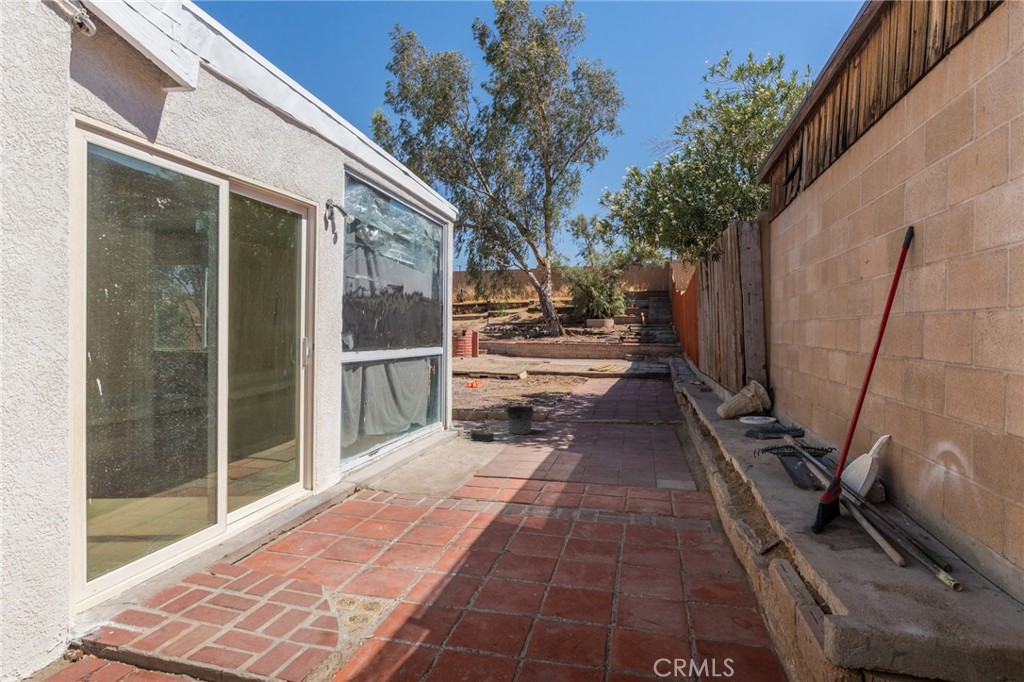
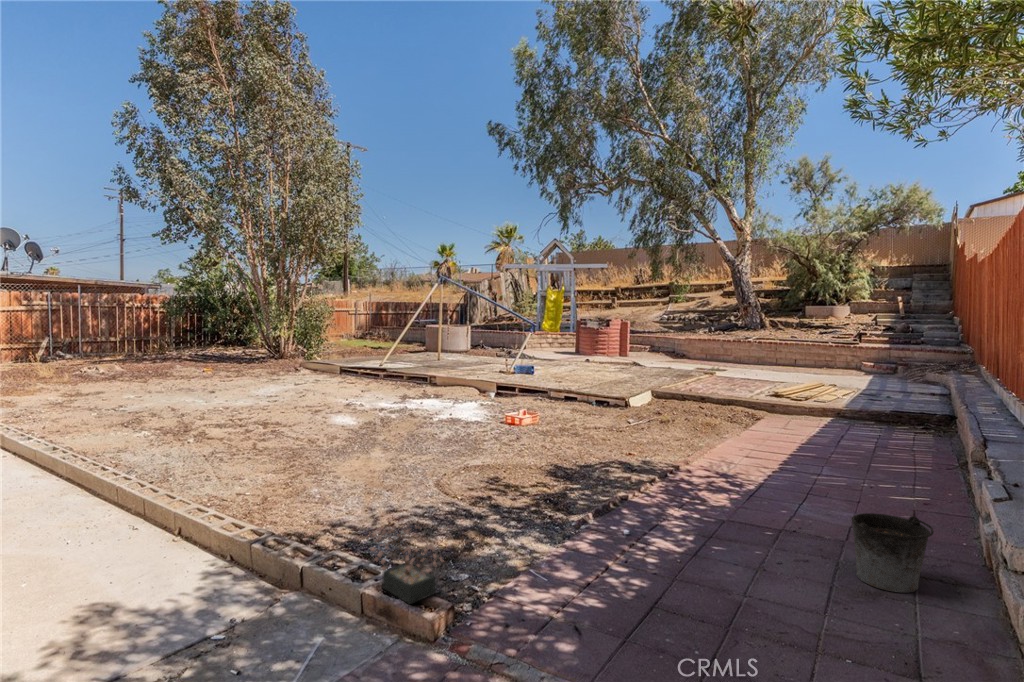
bucket: present [507,406,535,434] -> present [851,513,934,593]

